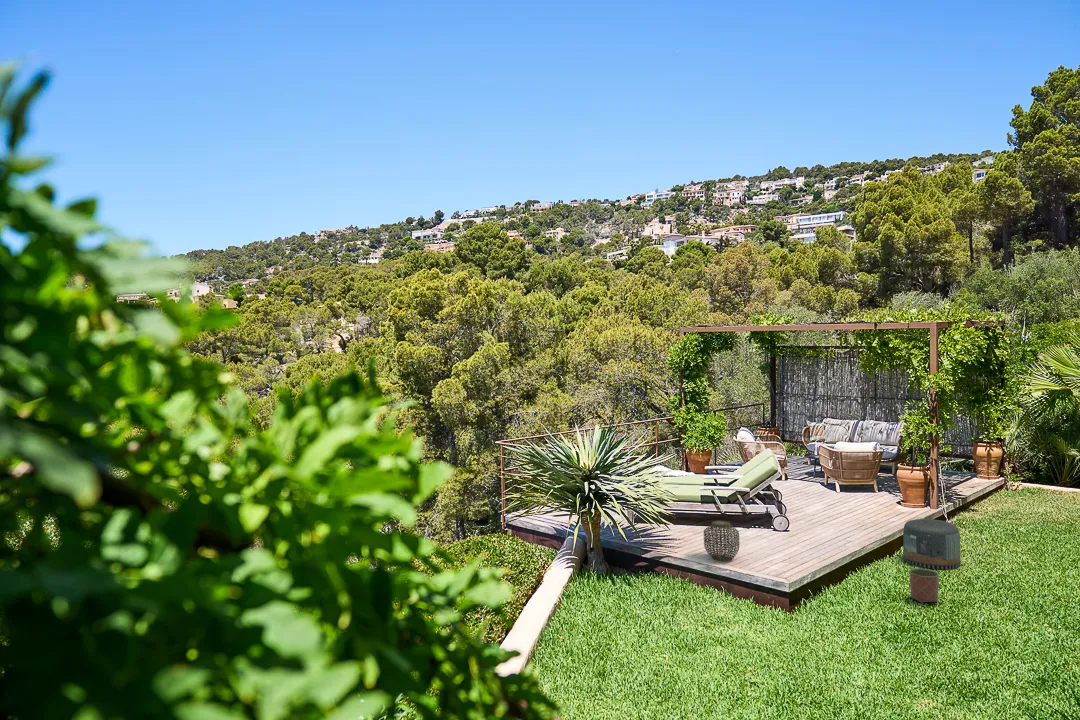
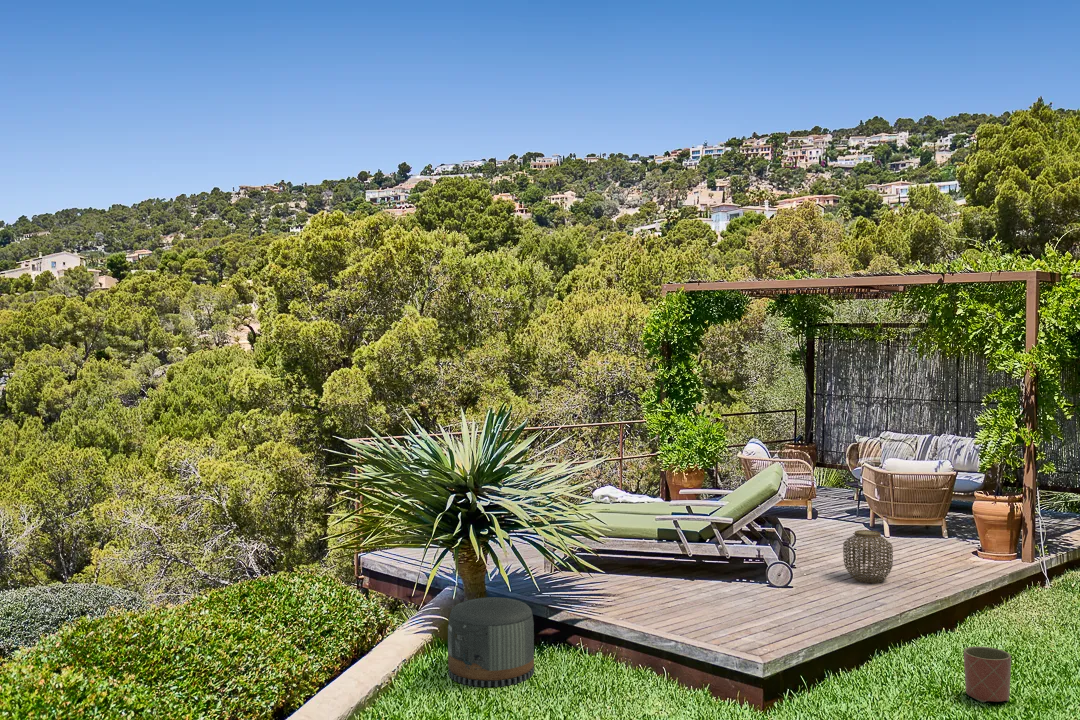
pouf: present [903,519,961,569] -> present [448,597,534,687]
woven basket: present [704,520,740,561] -> present [843,530,893,583]

